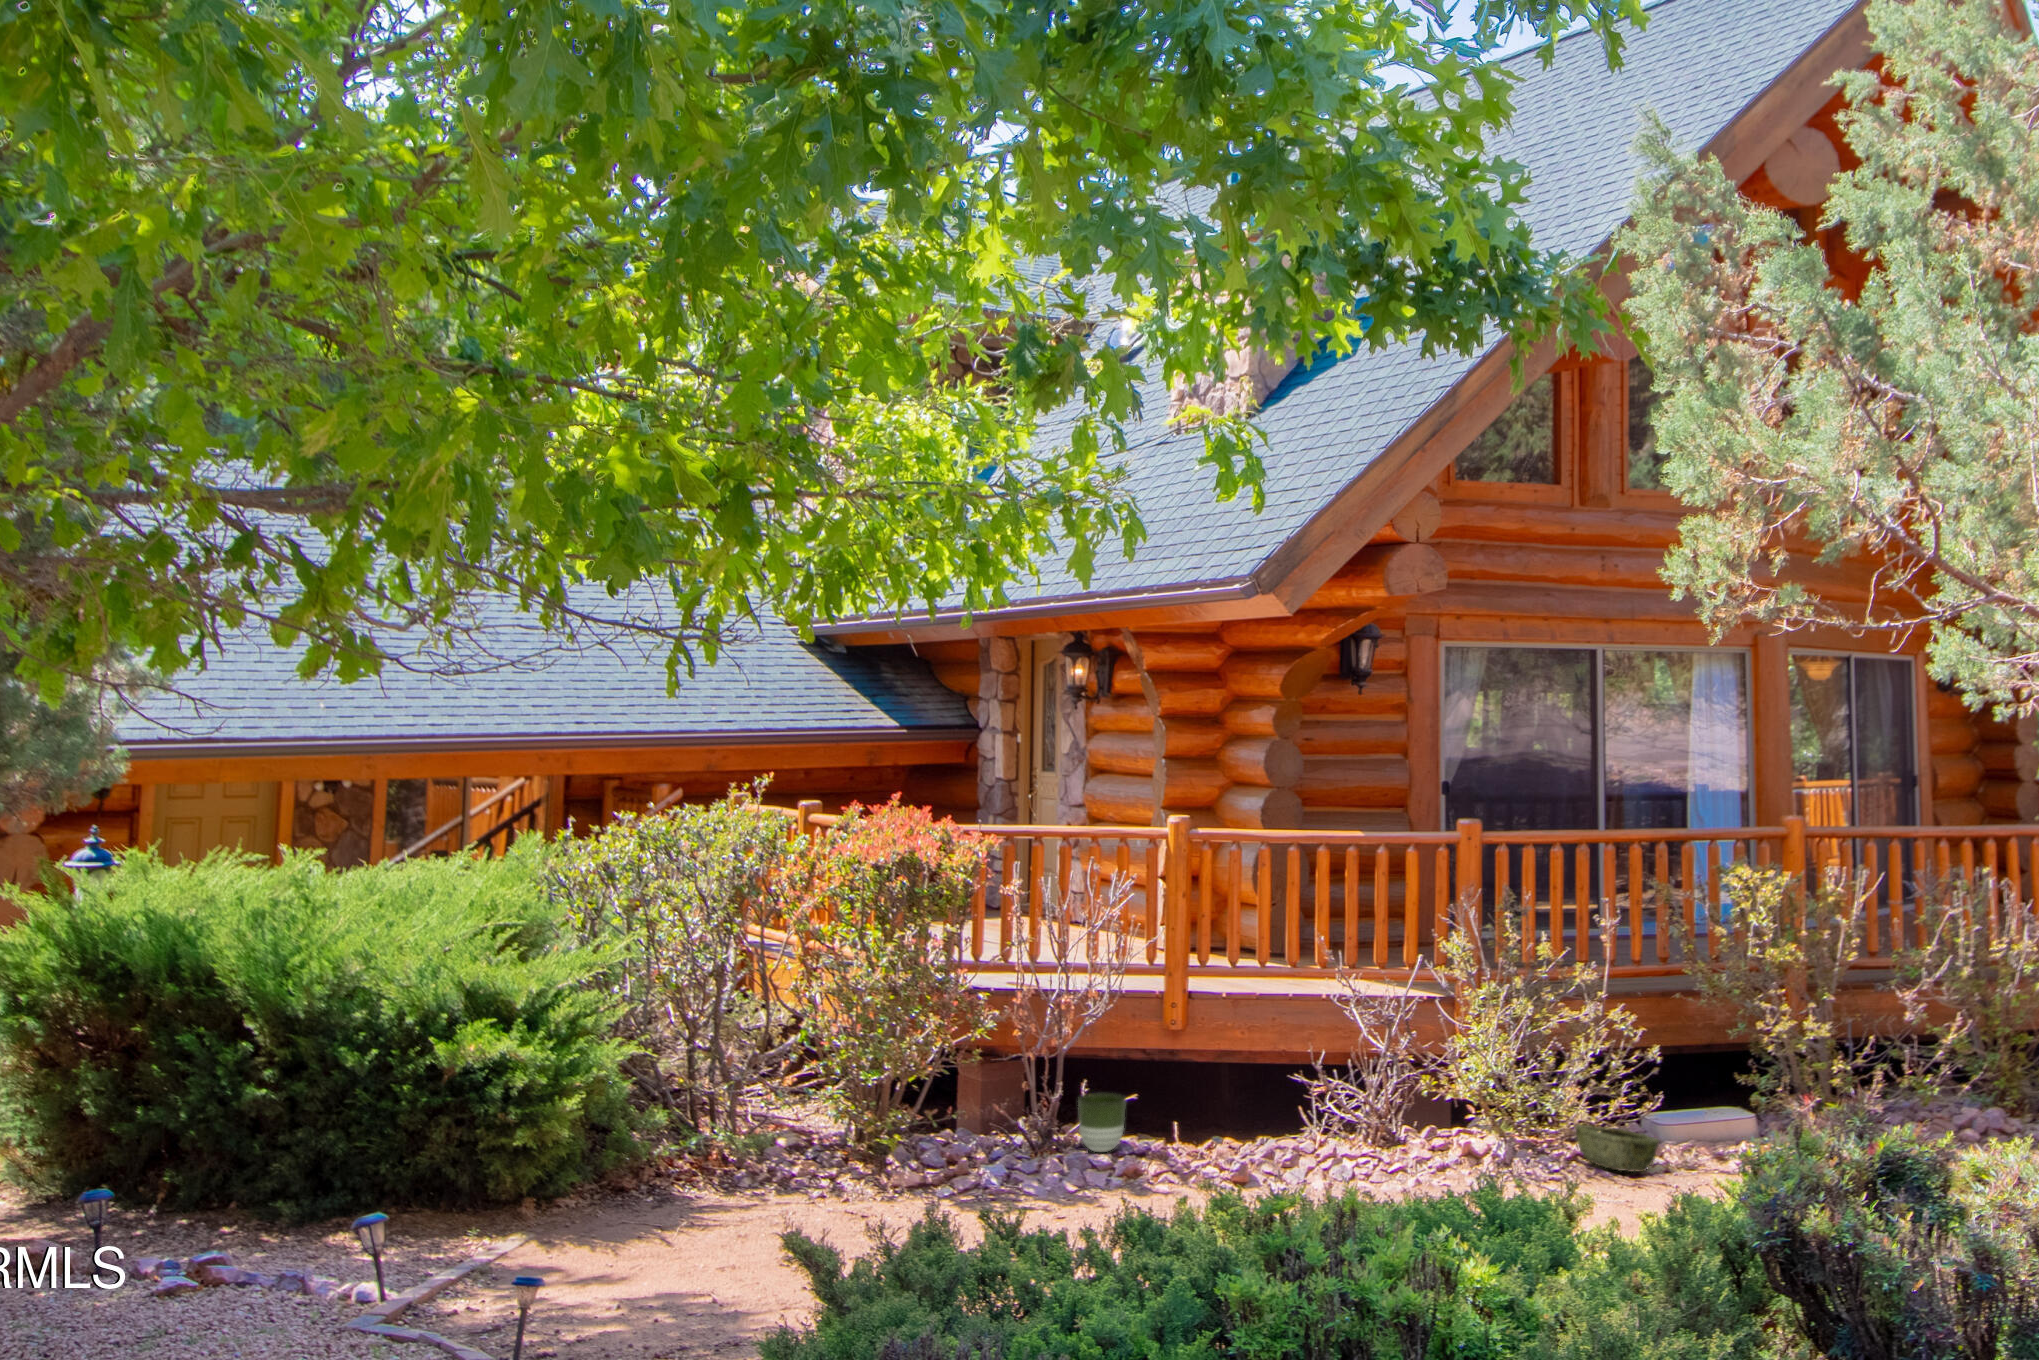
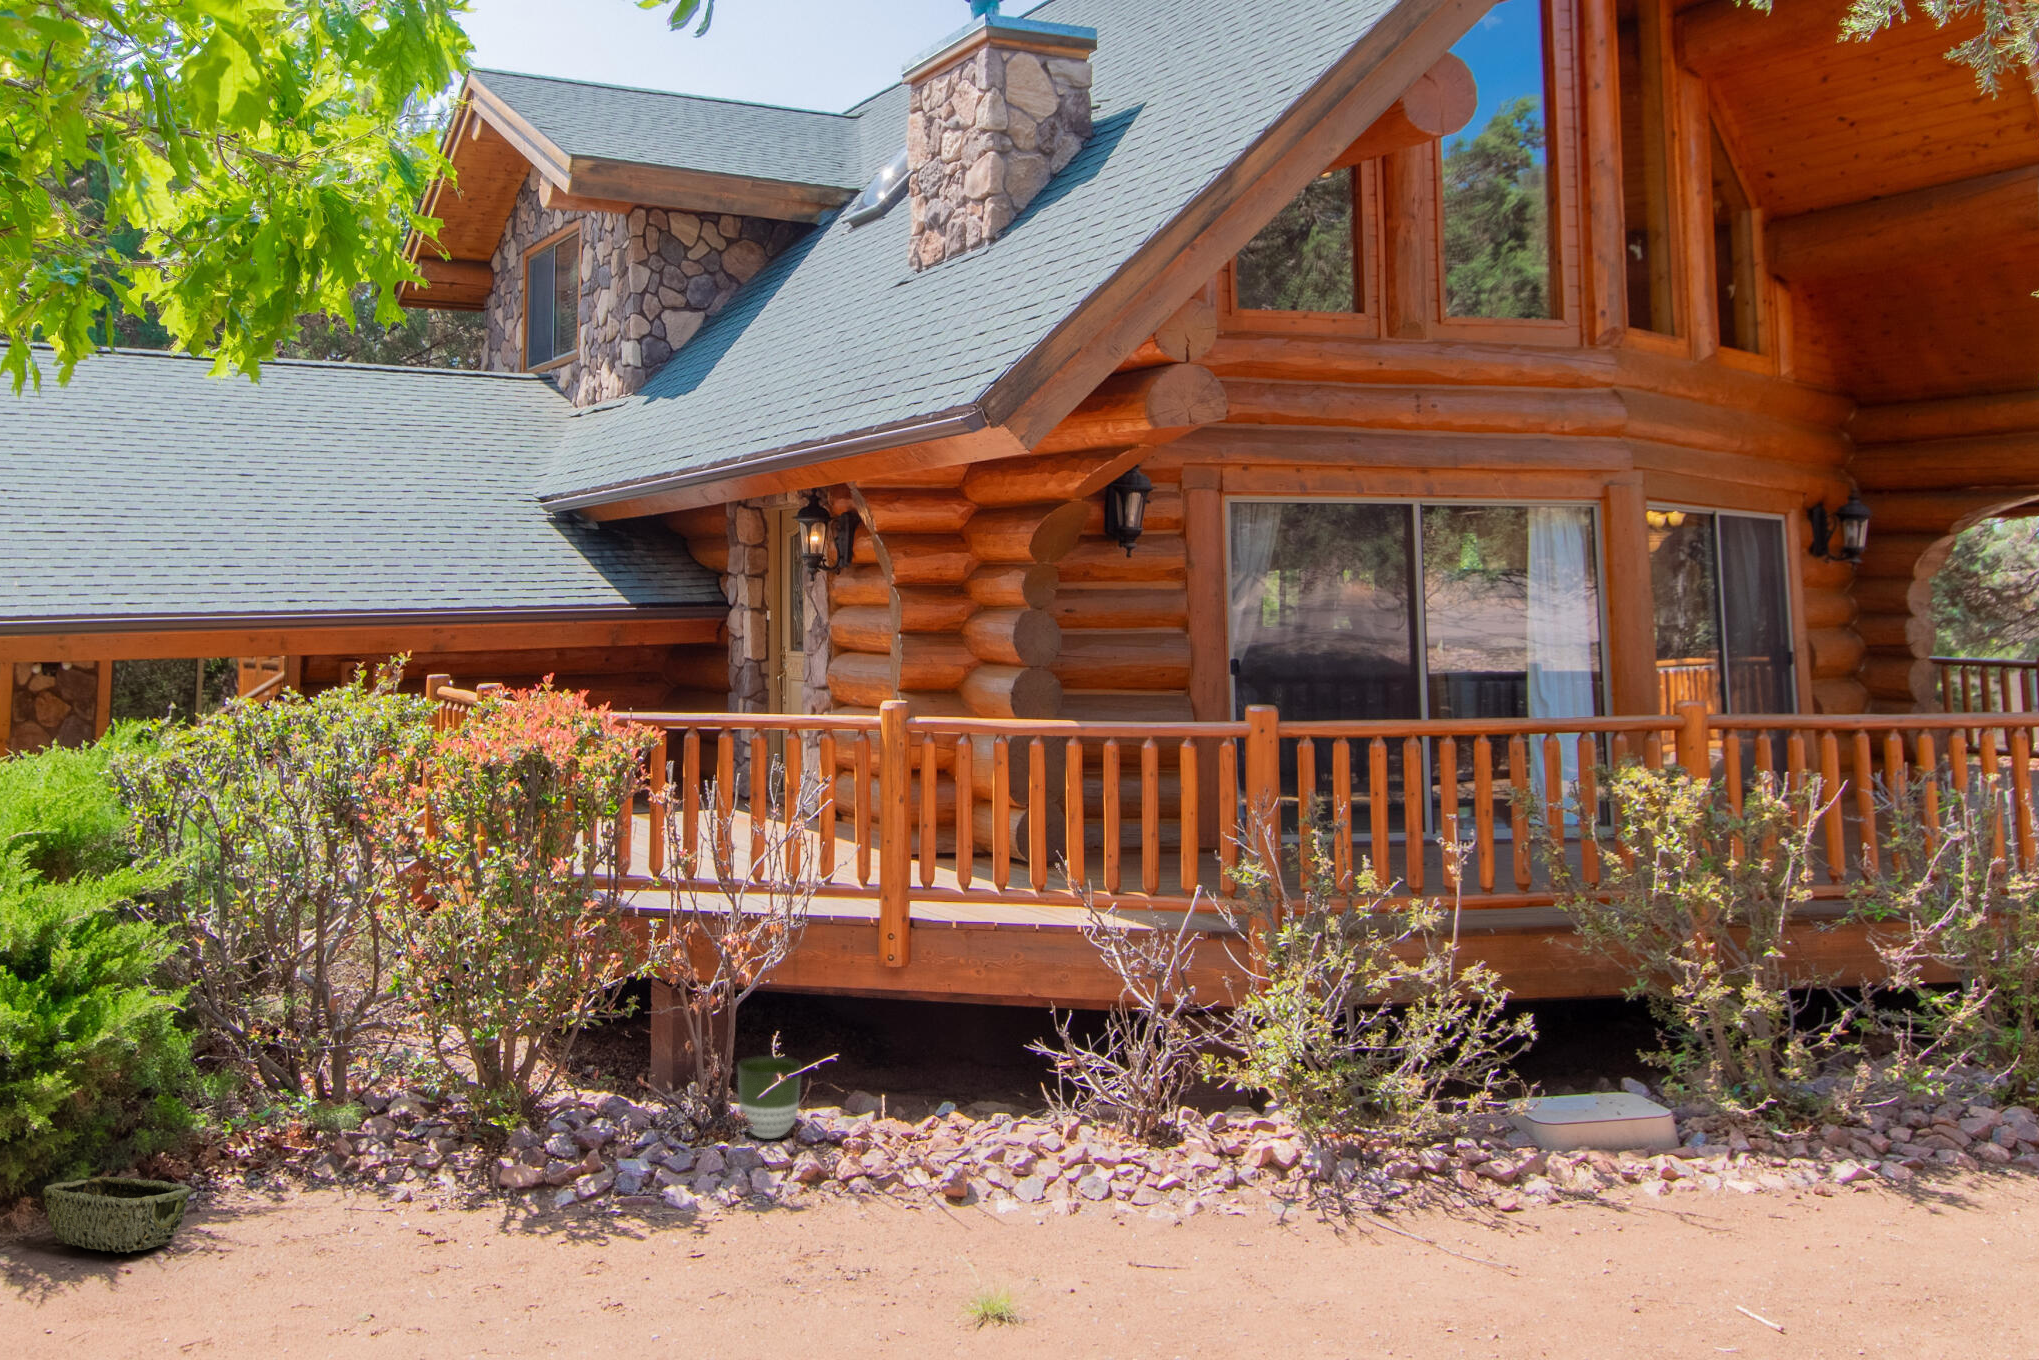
woven basket: present [1575,1125,1660,1172] -> present [43,1177,191,1253]

